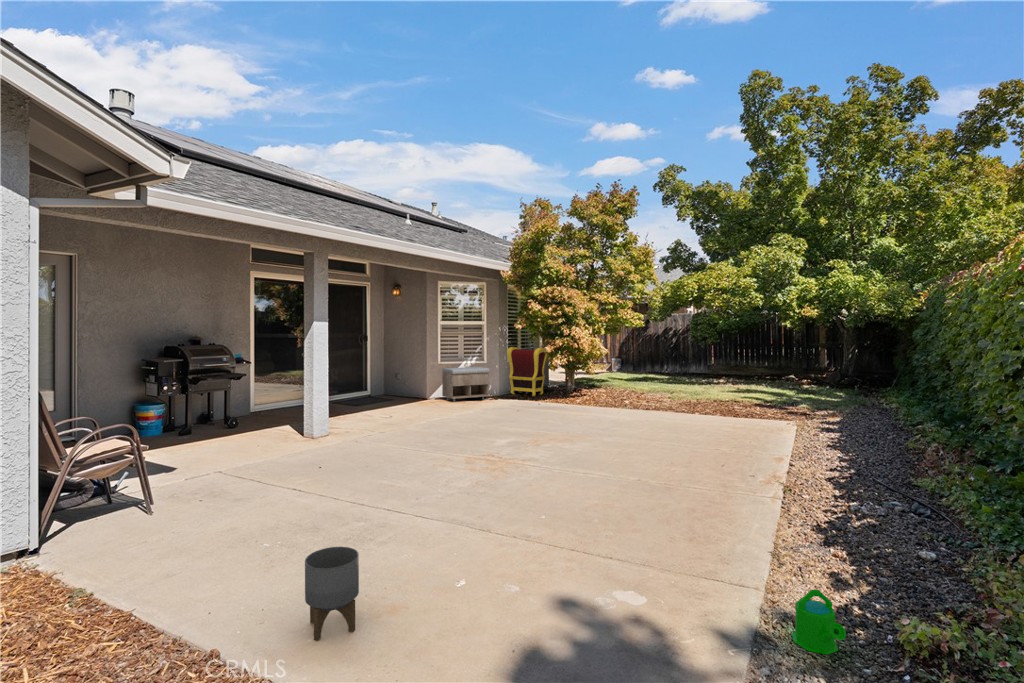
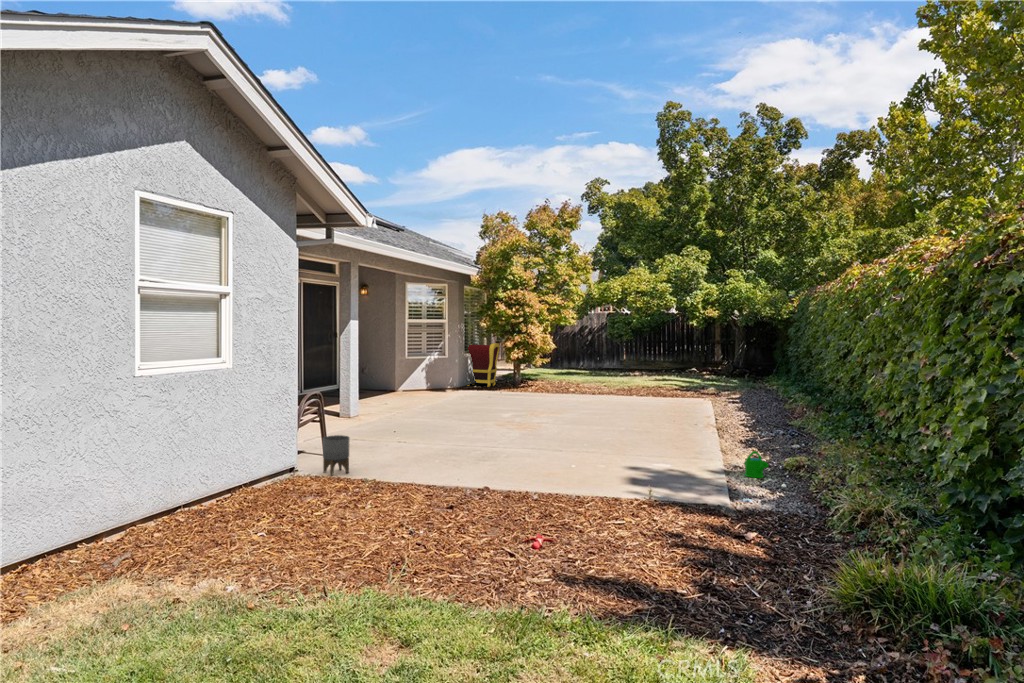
storage bench: present [442,367,490,402] -> none [410,360,454,392]
planter: present [305,547,359,641] -> present [323,435,350,476]

